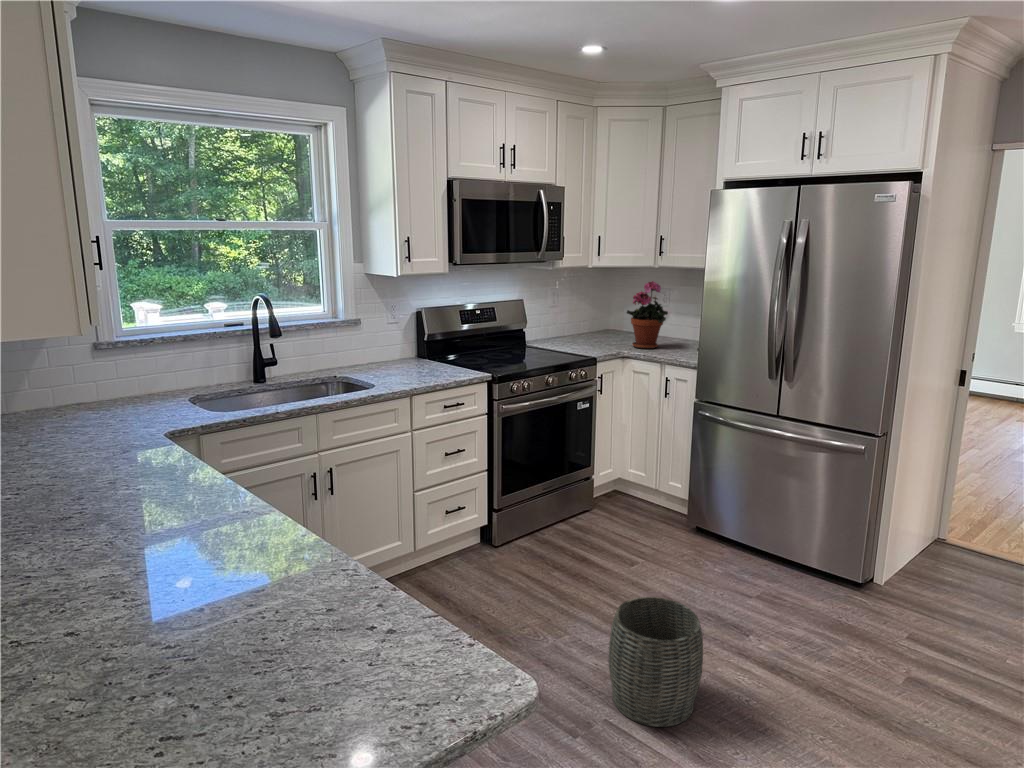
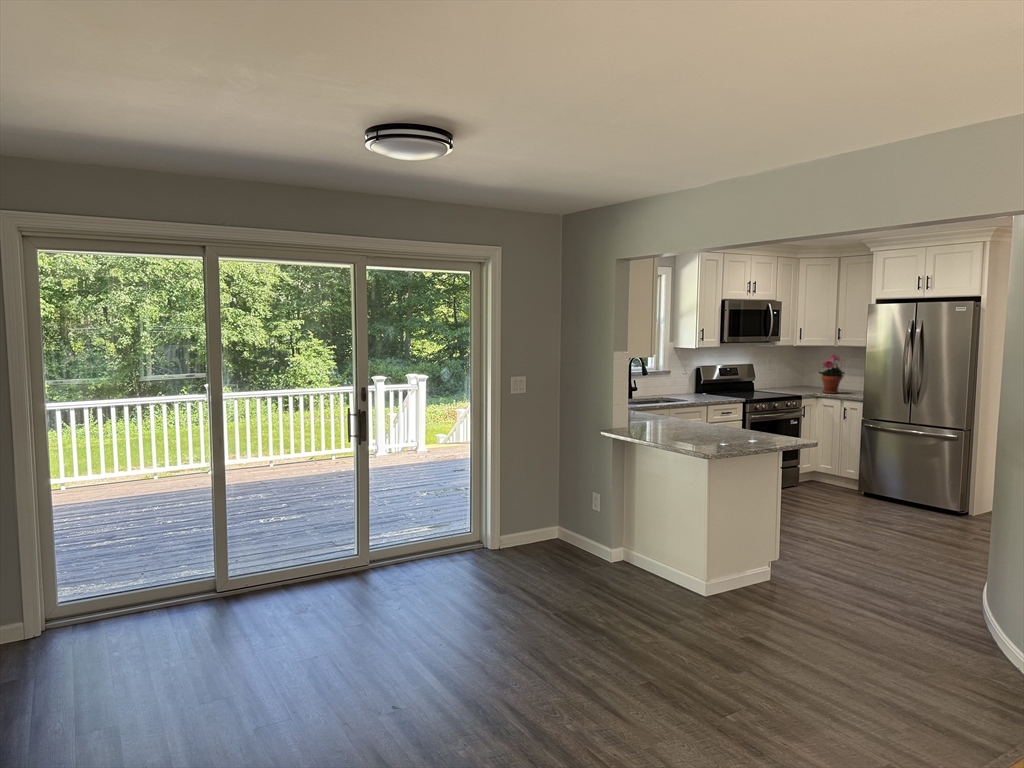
woven basket: present [608,597,703,727] -> none [819,490,865,541]

